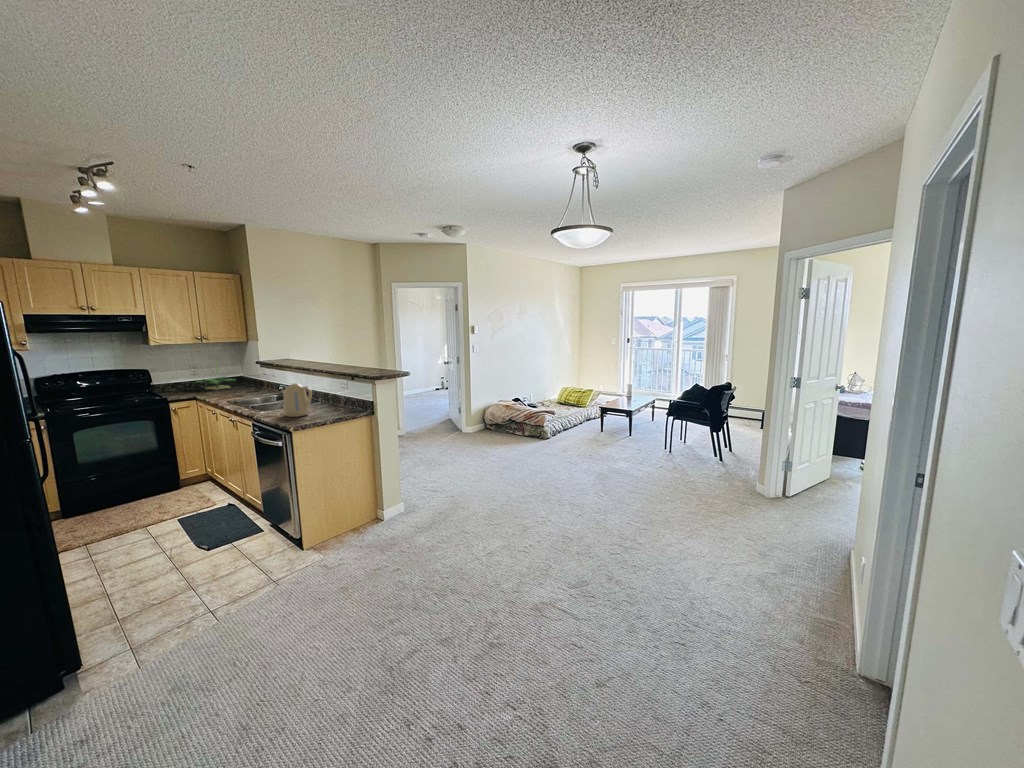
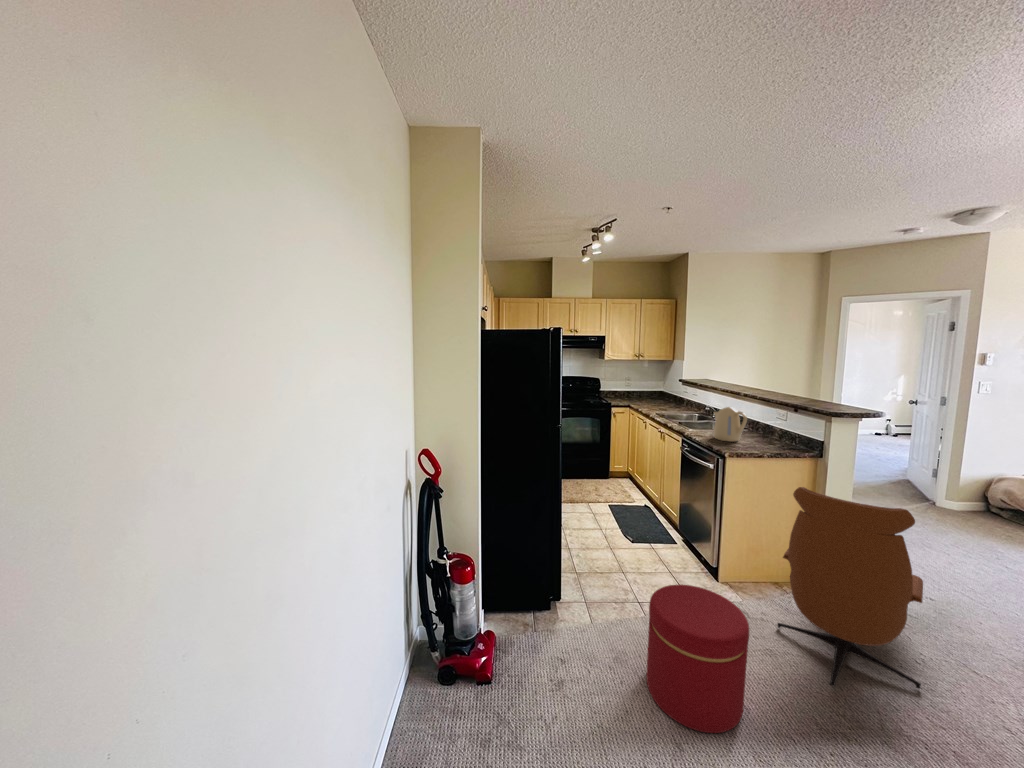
potted plant: present [204,376,235,390] -> none [629,375,663,401]
lounge chair: none [338,440,439,589] -> present [777,487,923,688]
ottoman: none [204,561,314,700] -> present [647,585,749,733]

